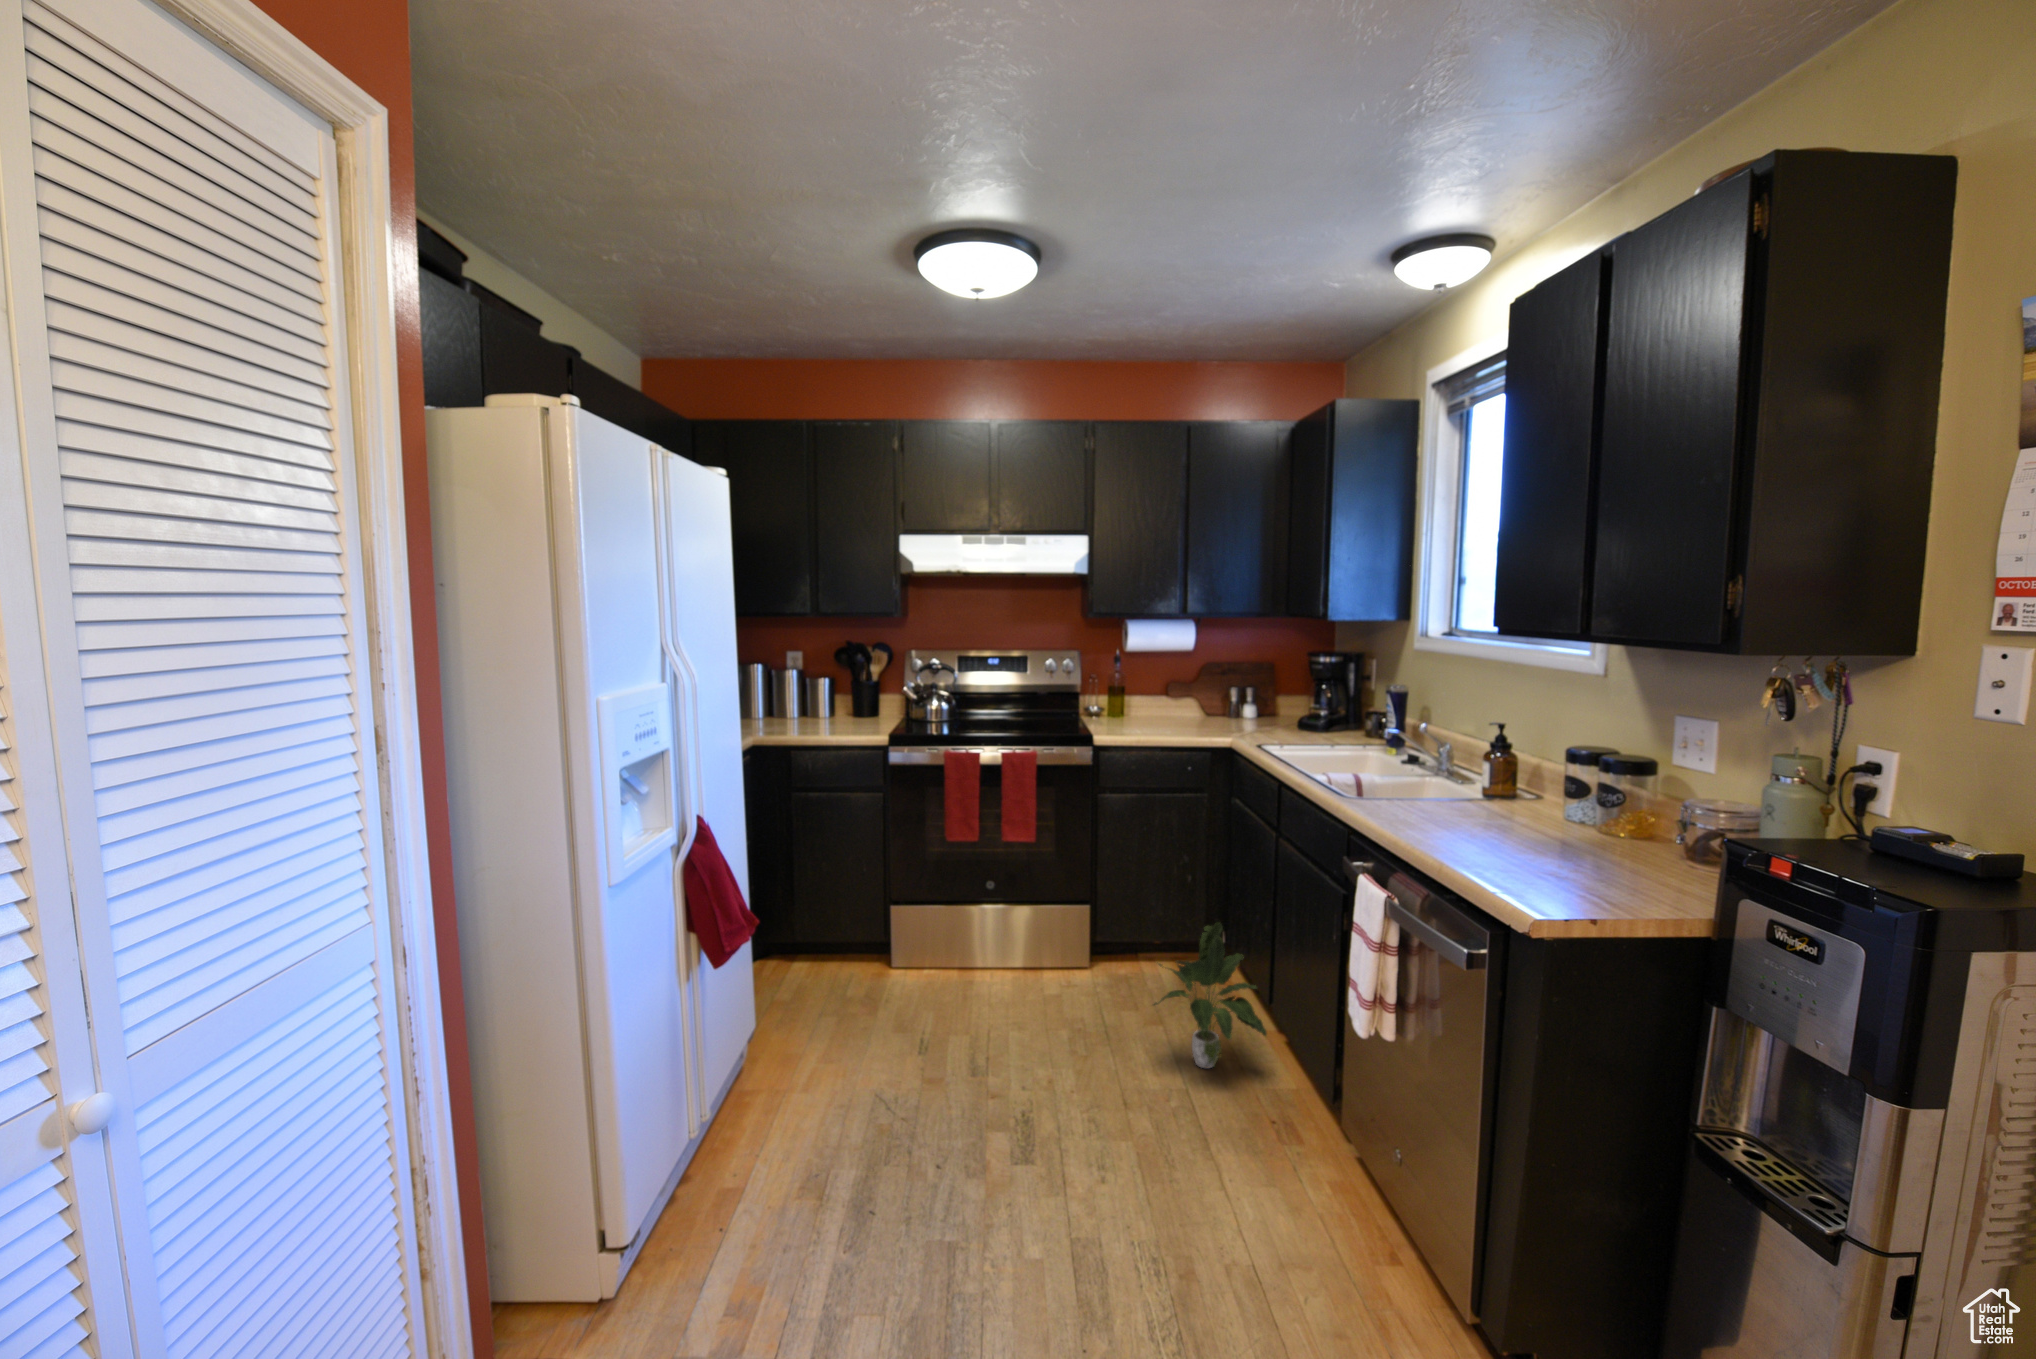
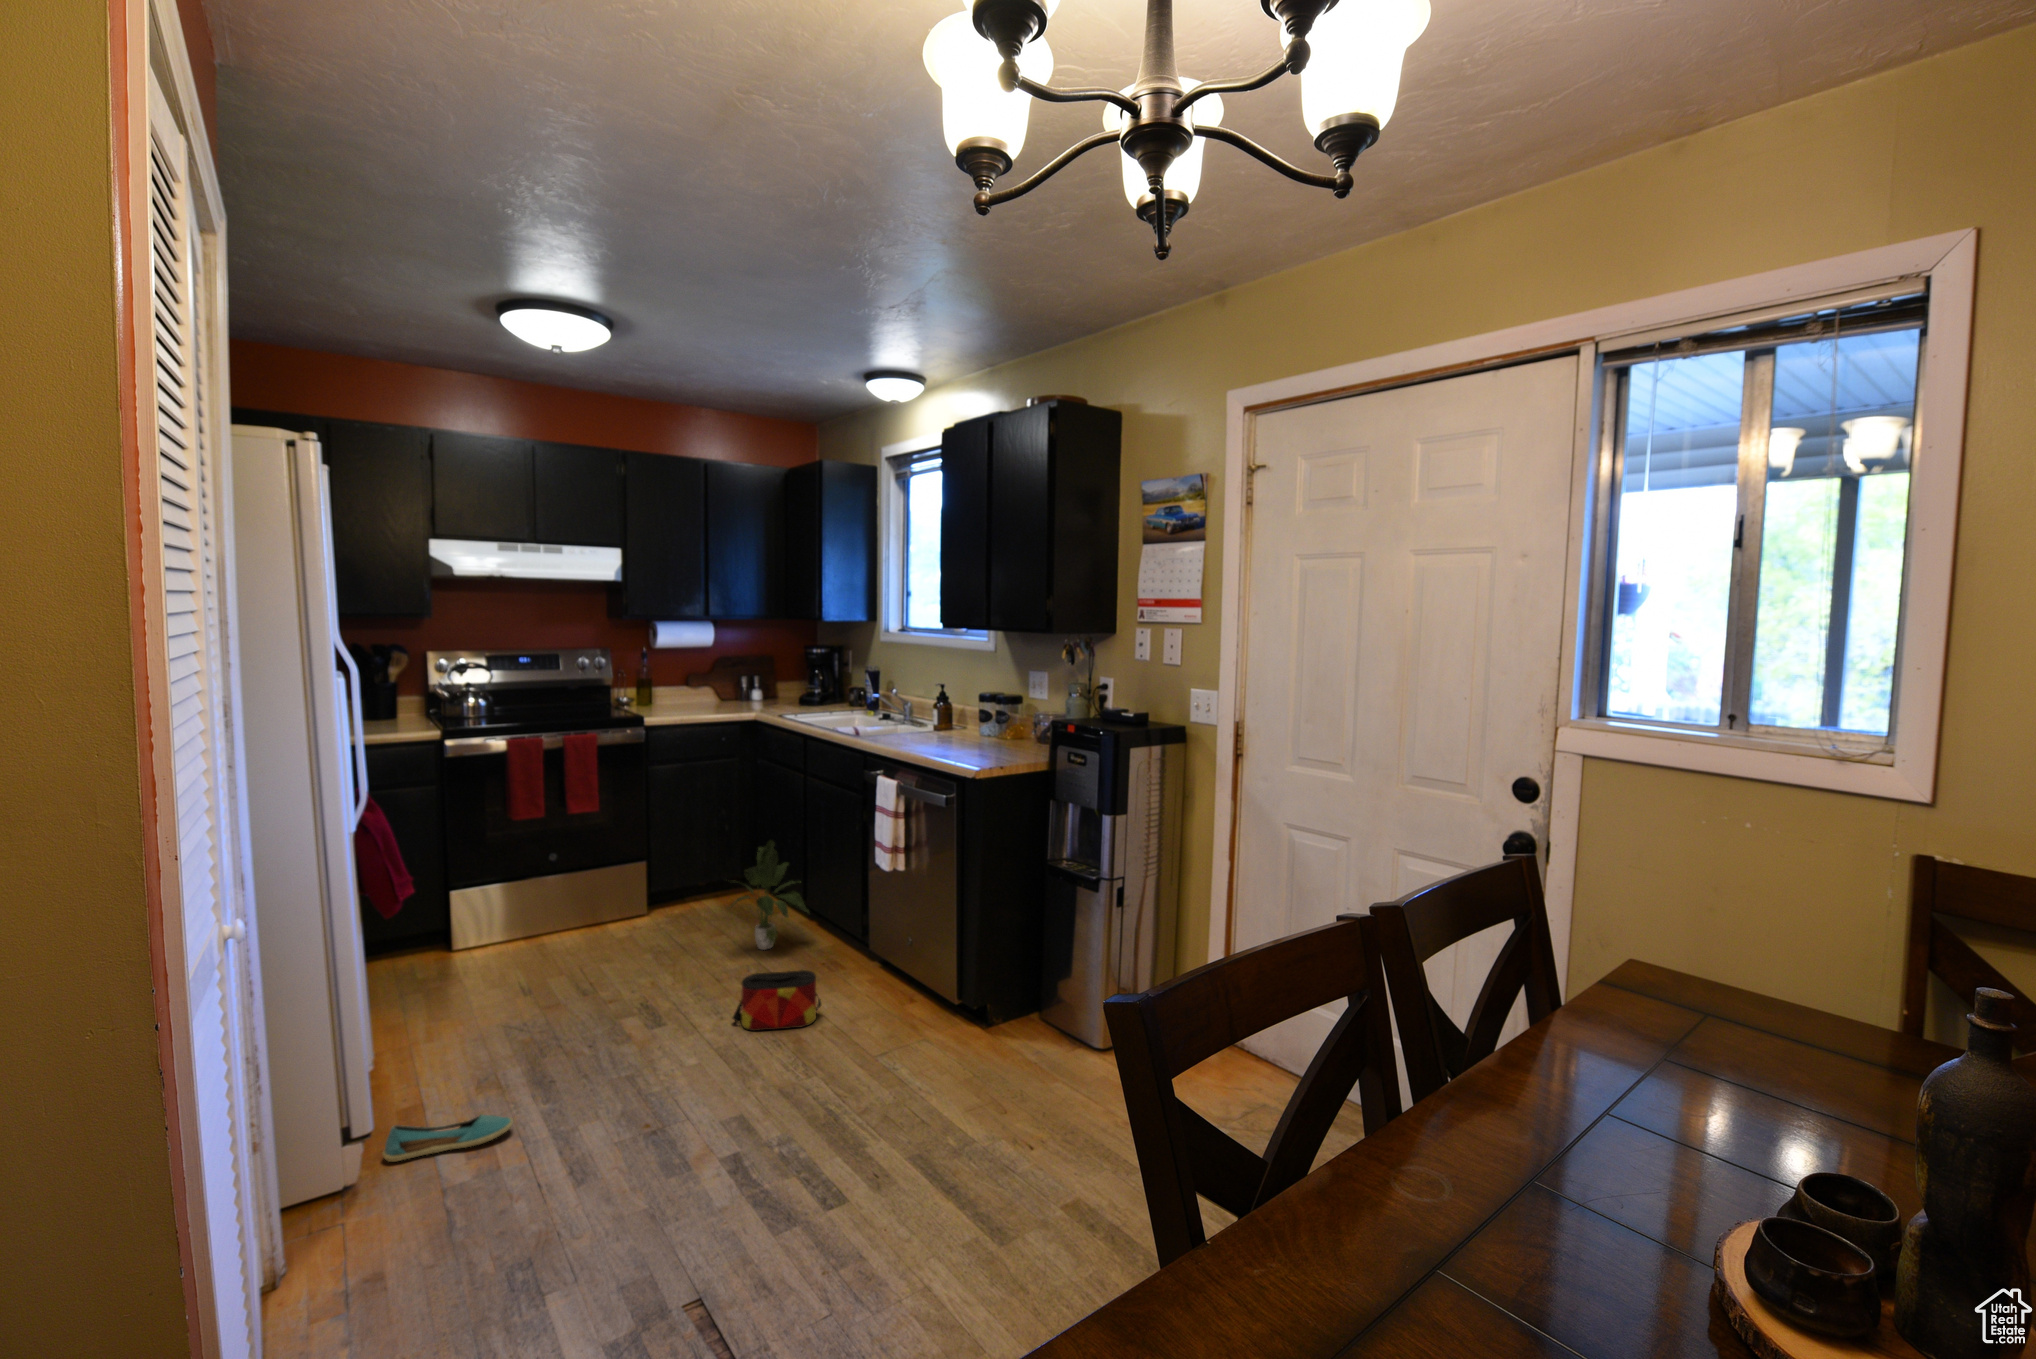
bag: none [1116,1133,1243,1246] -> present [733,970,821,1031]
shoe: none [683,1224,811,1288] -> present [383,1115,513,1162]

